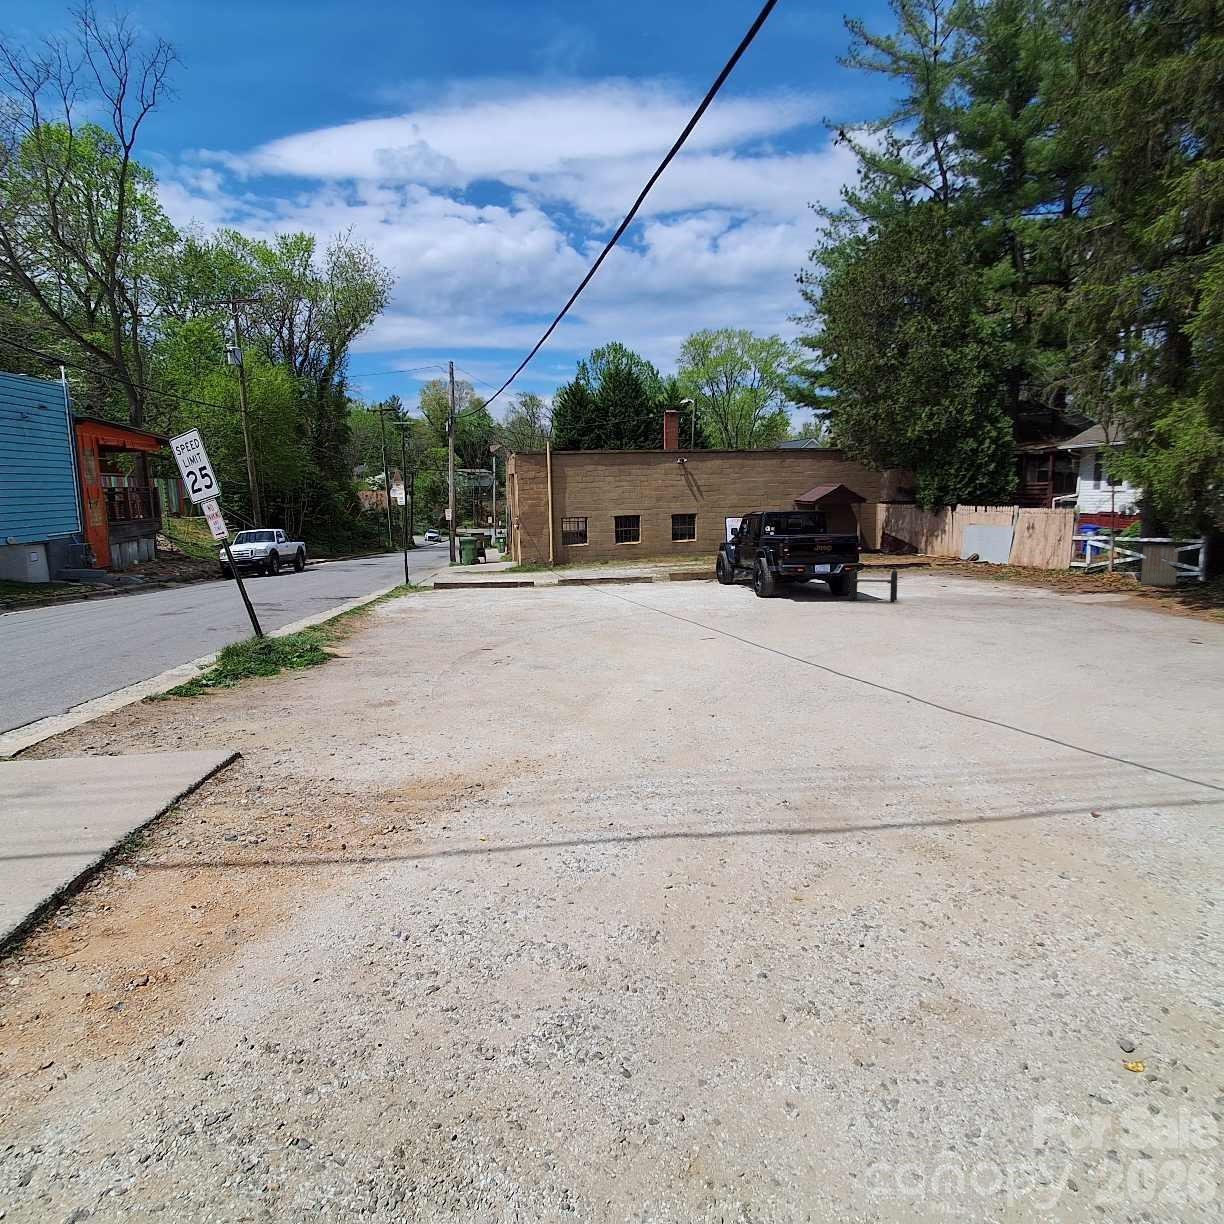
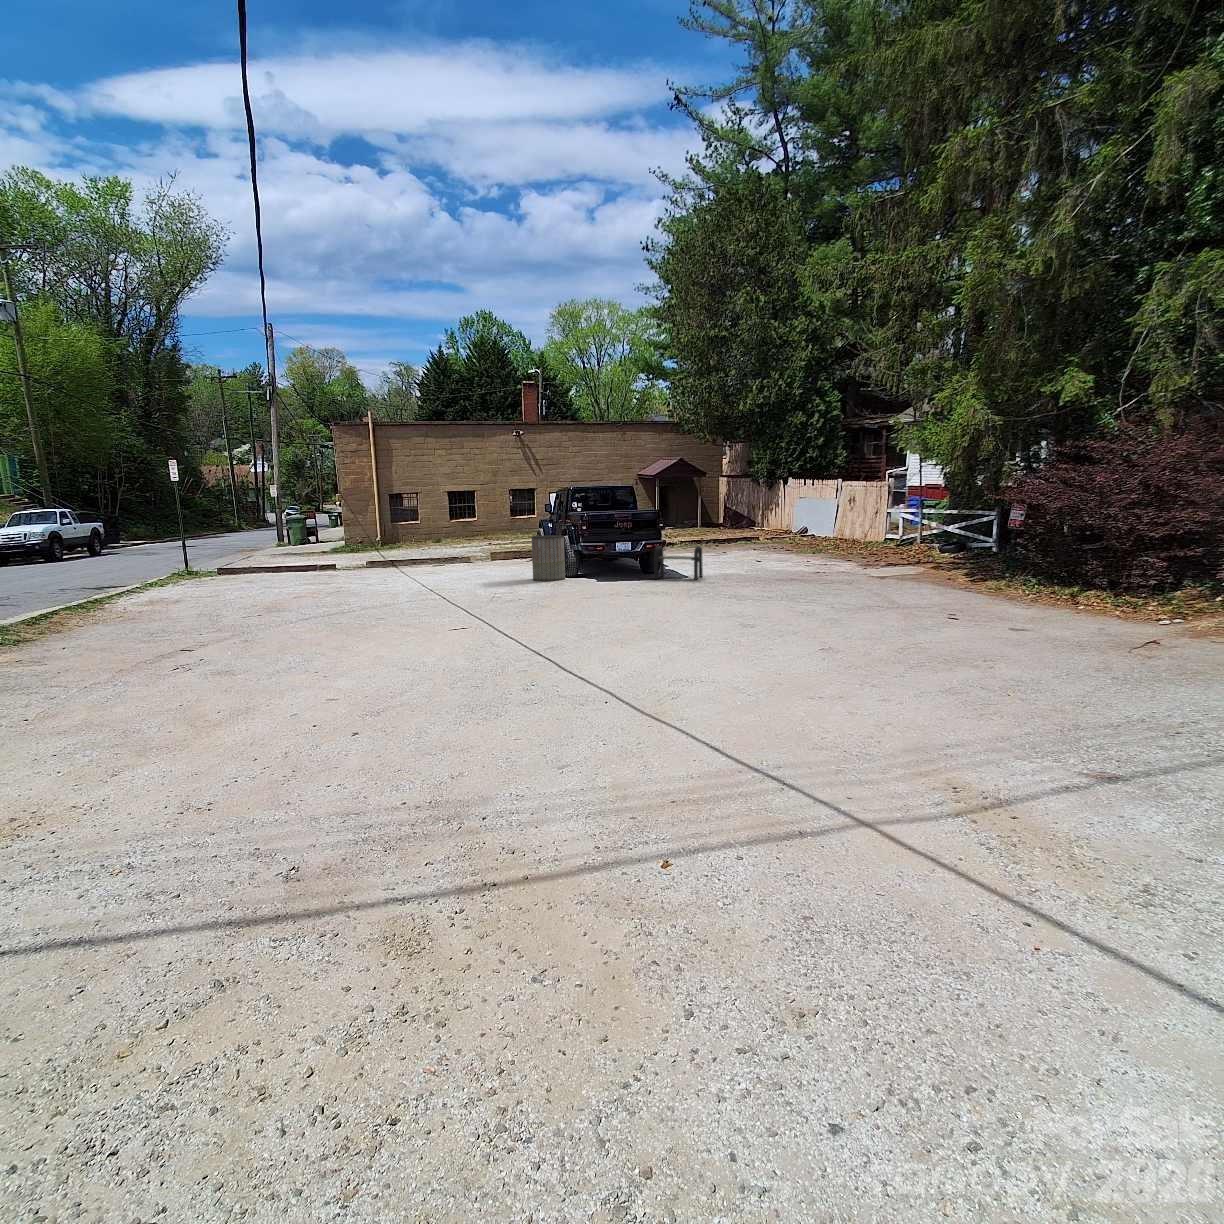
trash can: present [1141,545,1178,586] -> present [531,535,565,581]

